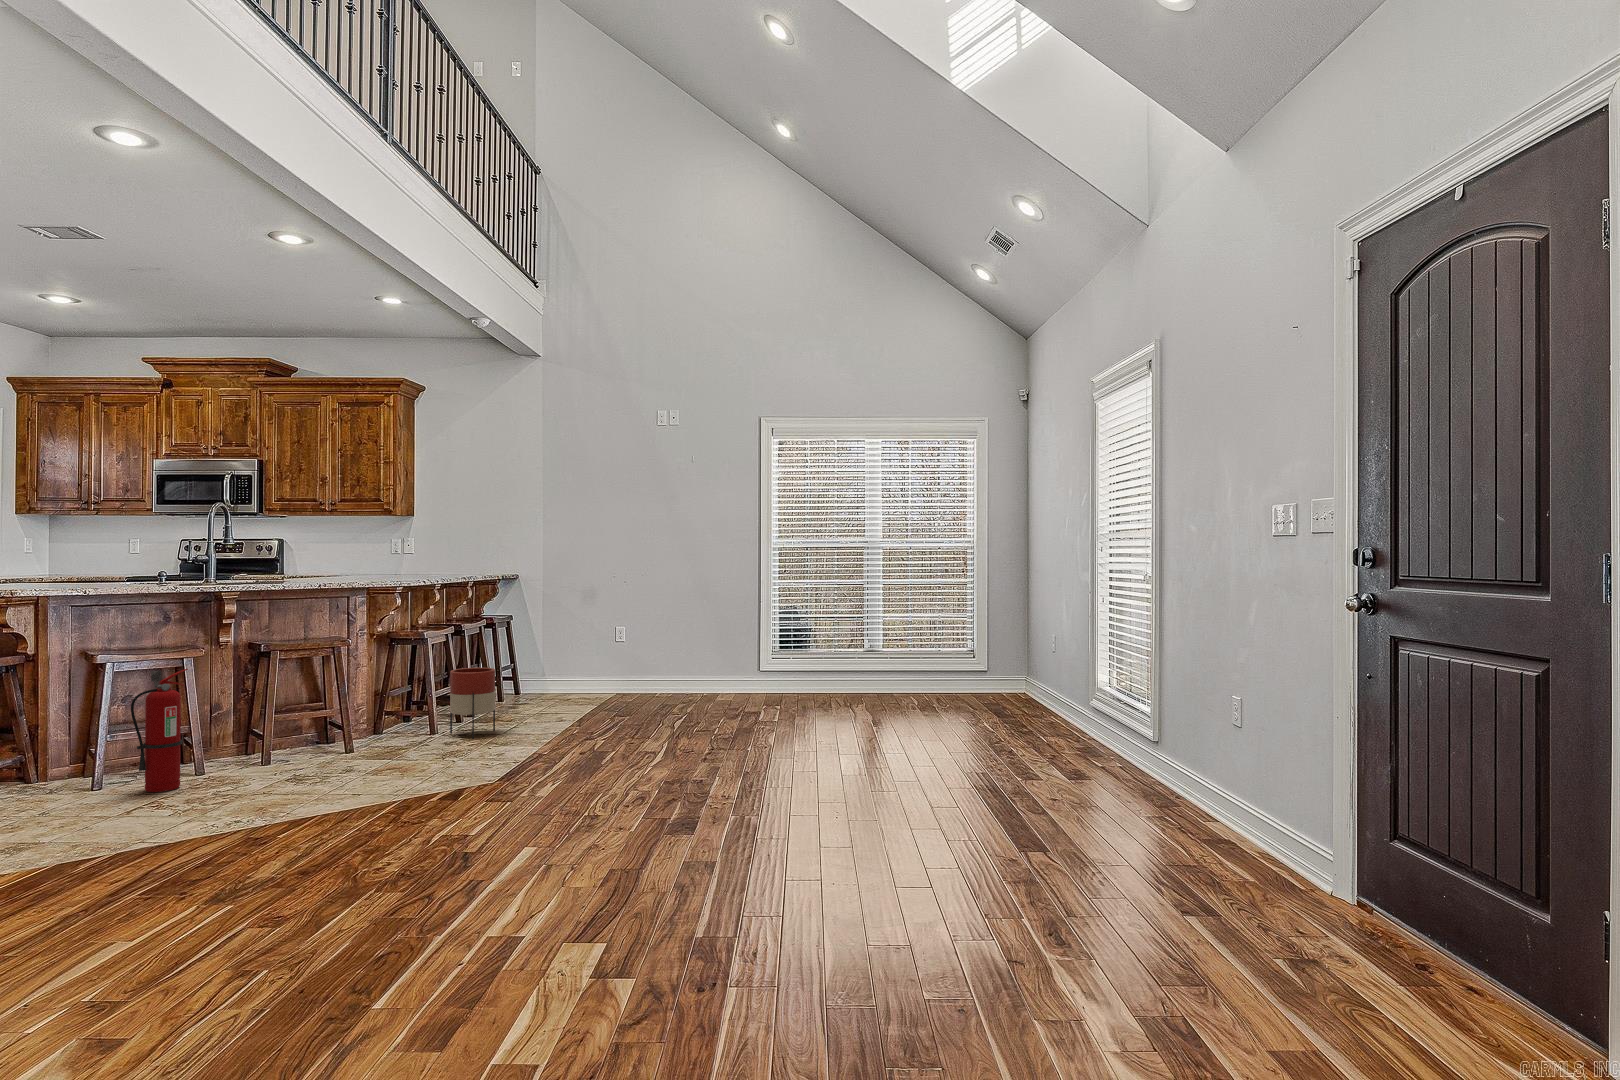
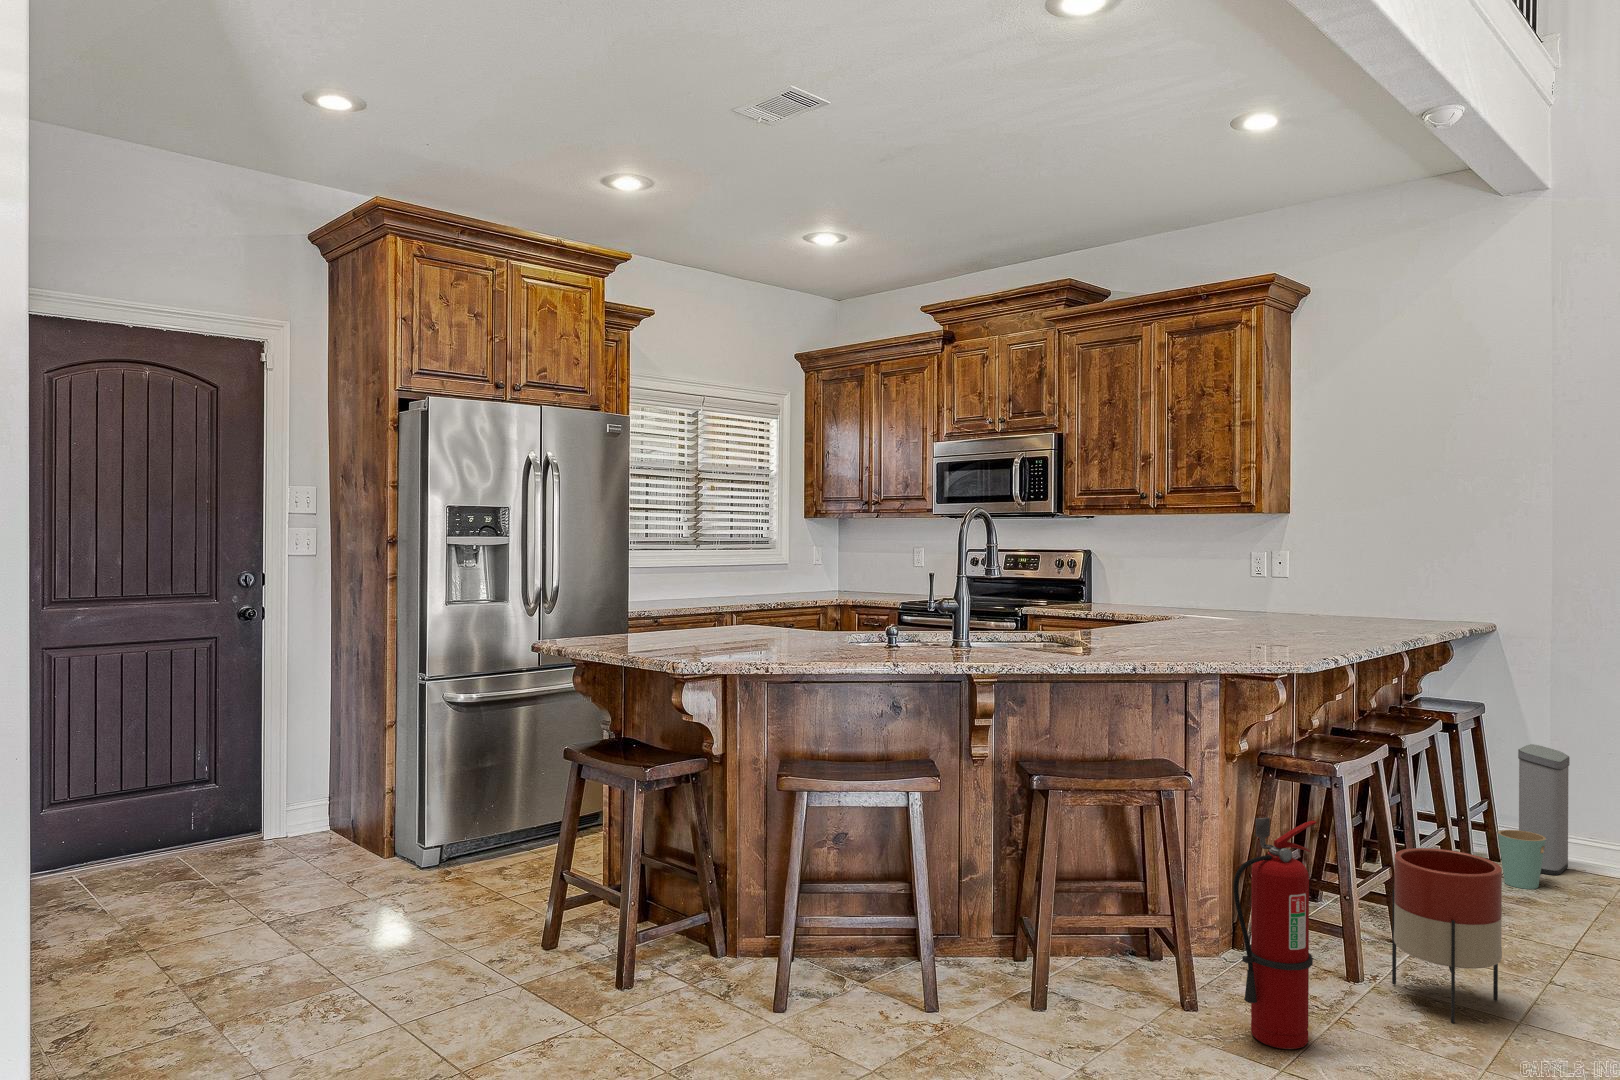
trash can: none [514,634,549,701] -> present [1498,744,1570,889]
fire extinguisher: present [131,669,188,792] -> present [1234,818,1317,1049]

